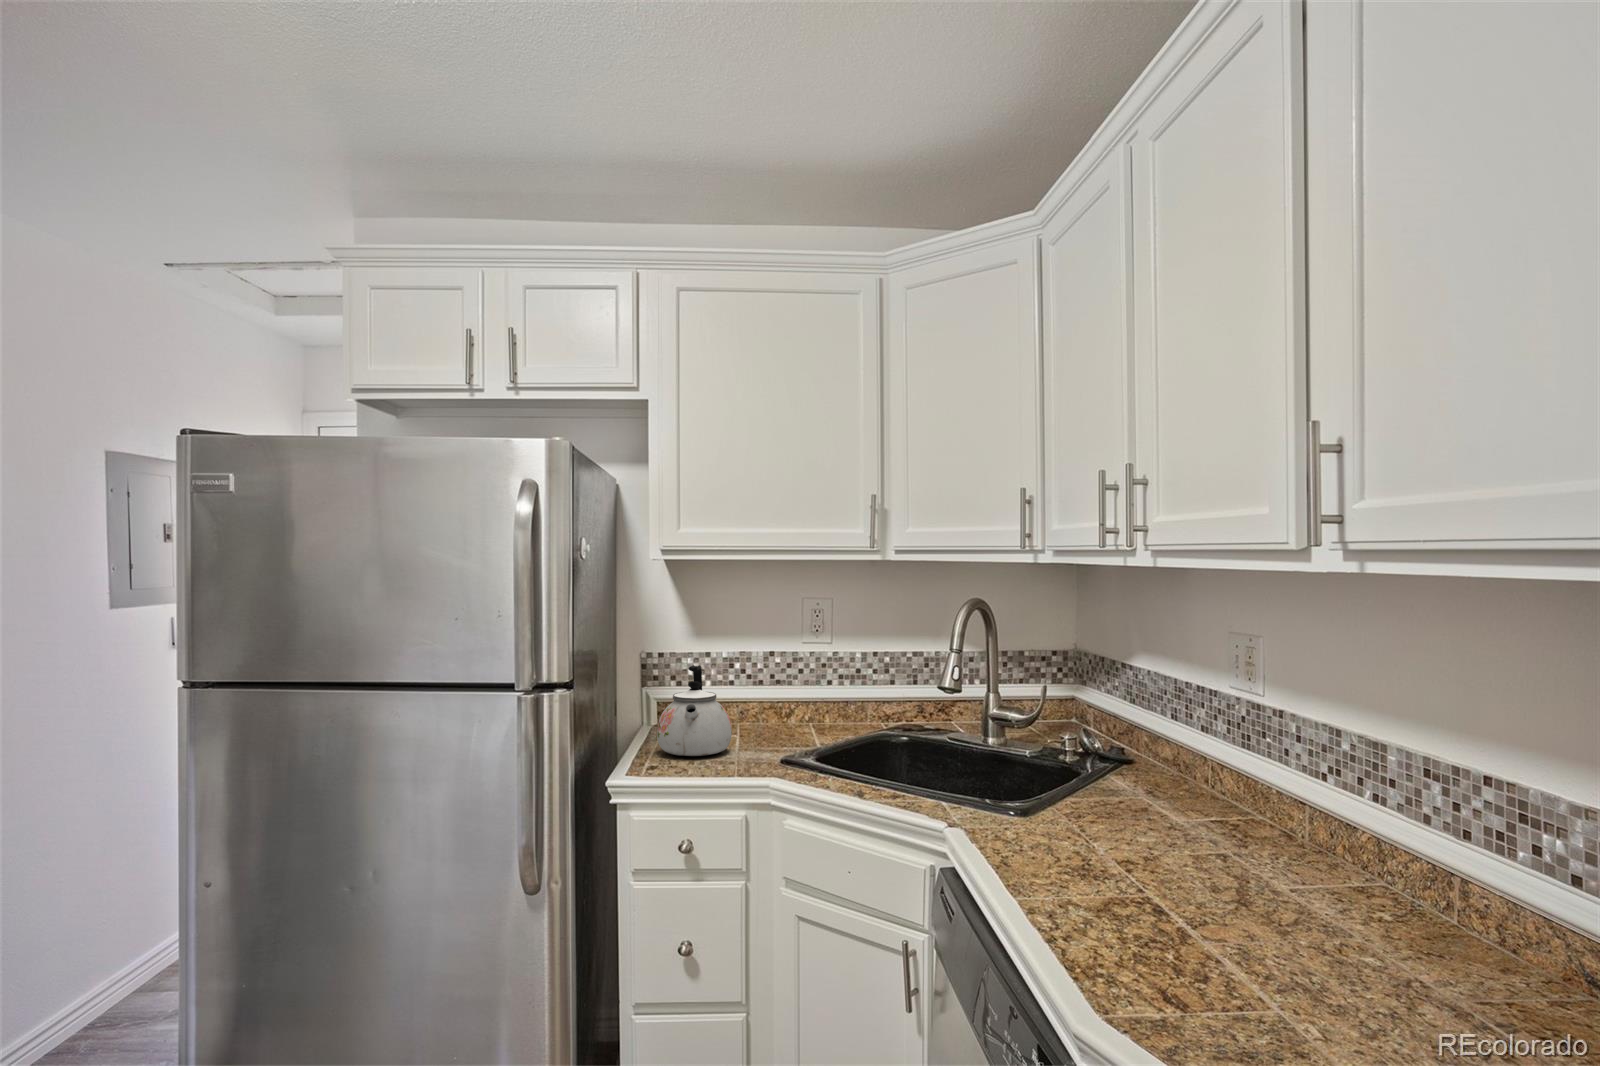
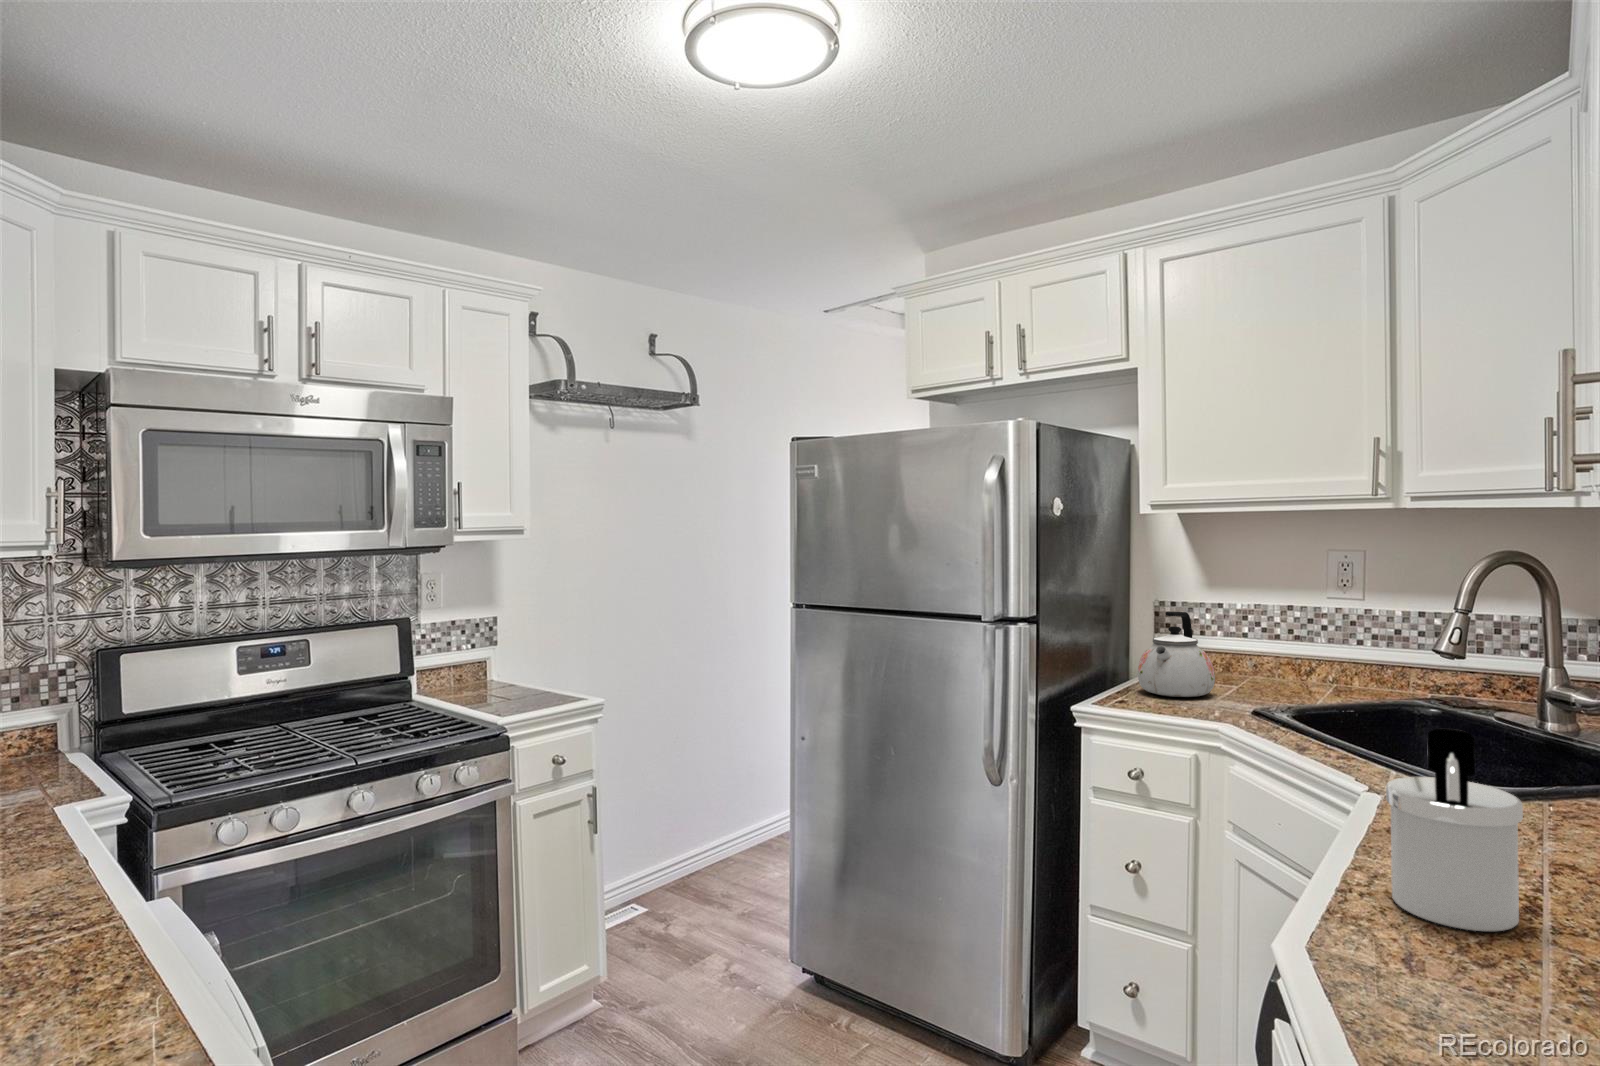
soap dispenser: none [1110,767,1214,929] -> present [1386,729,1523,931]

